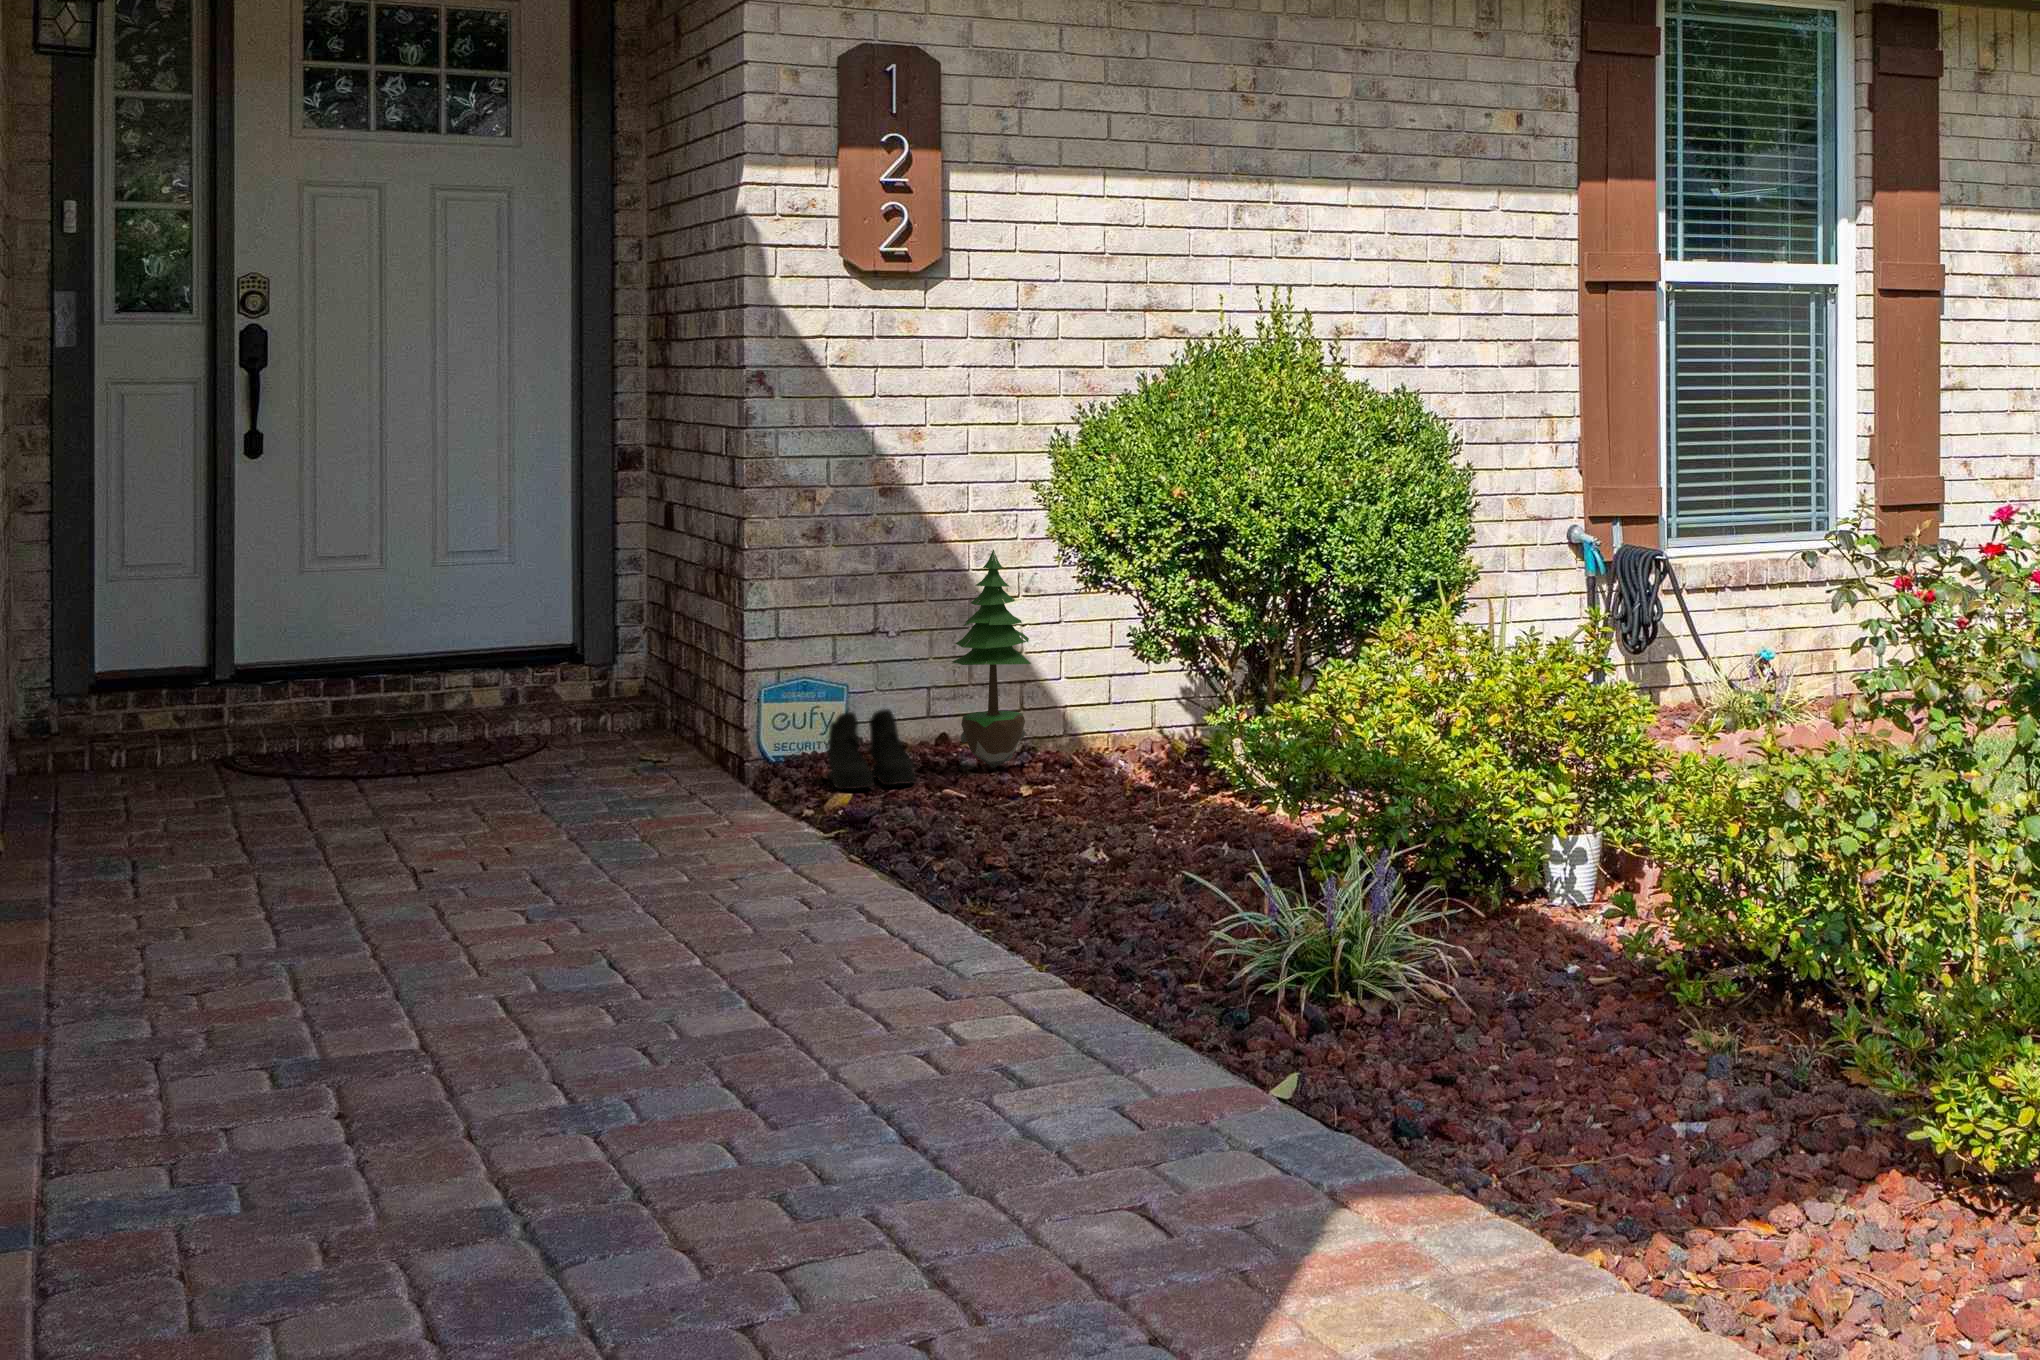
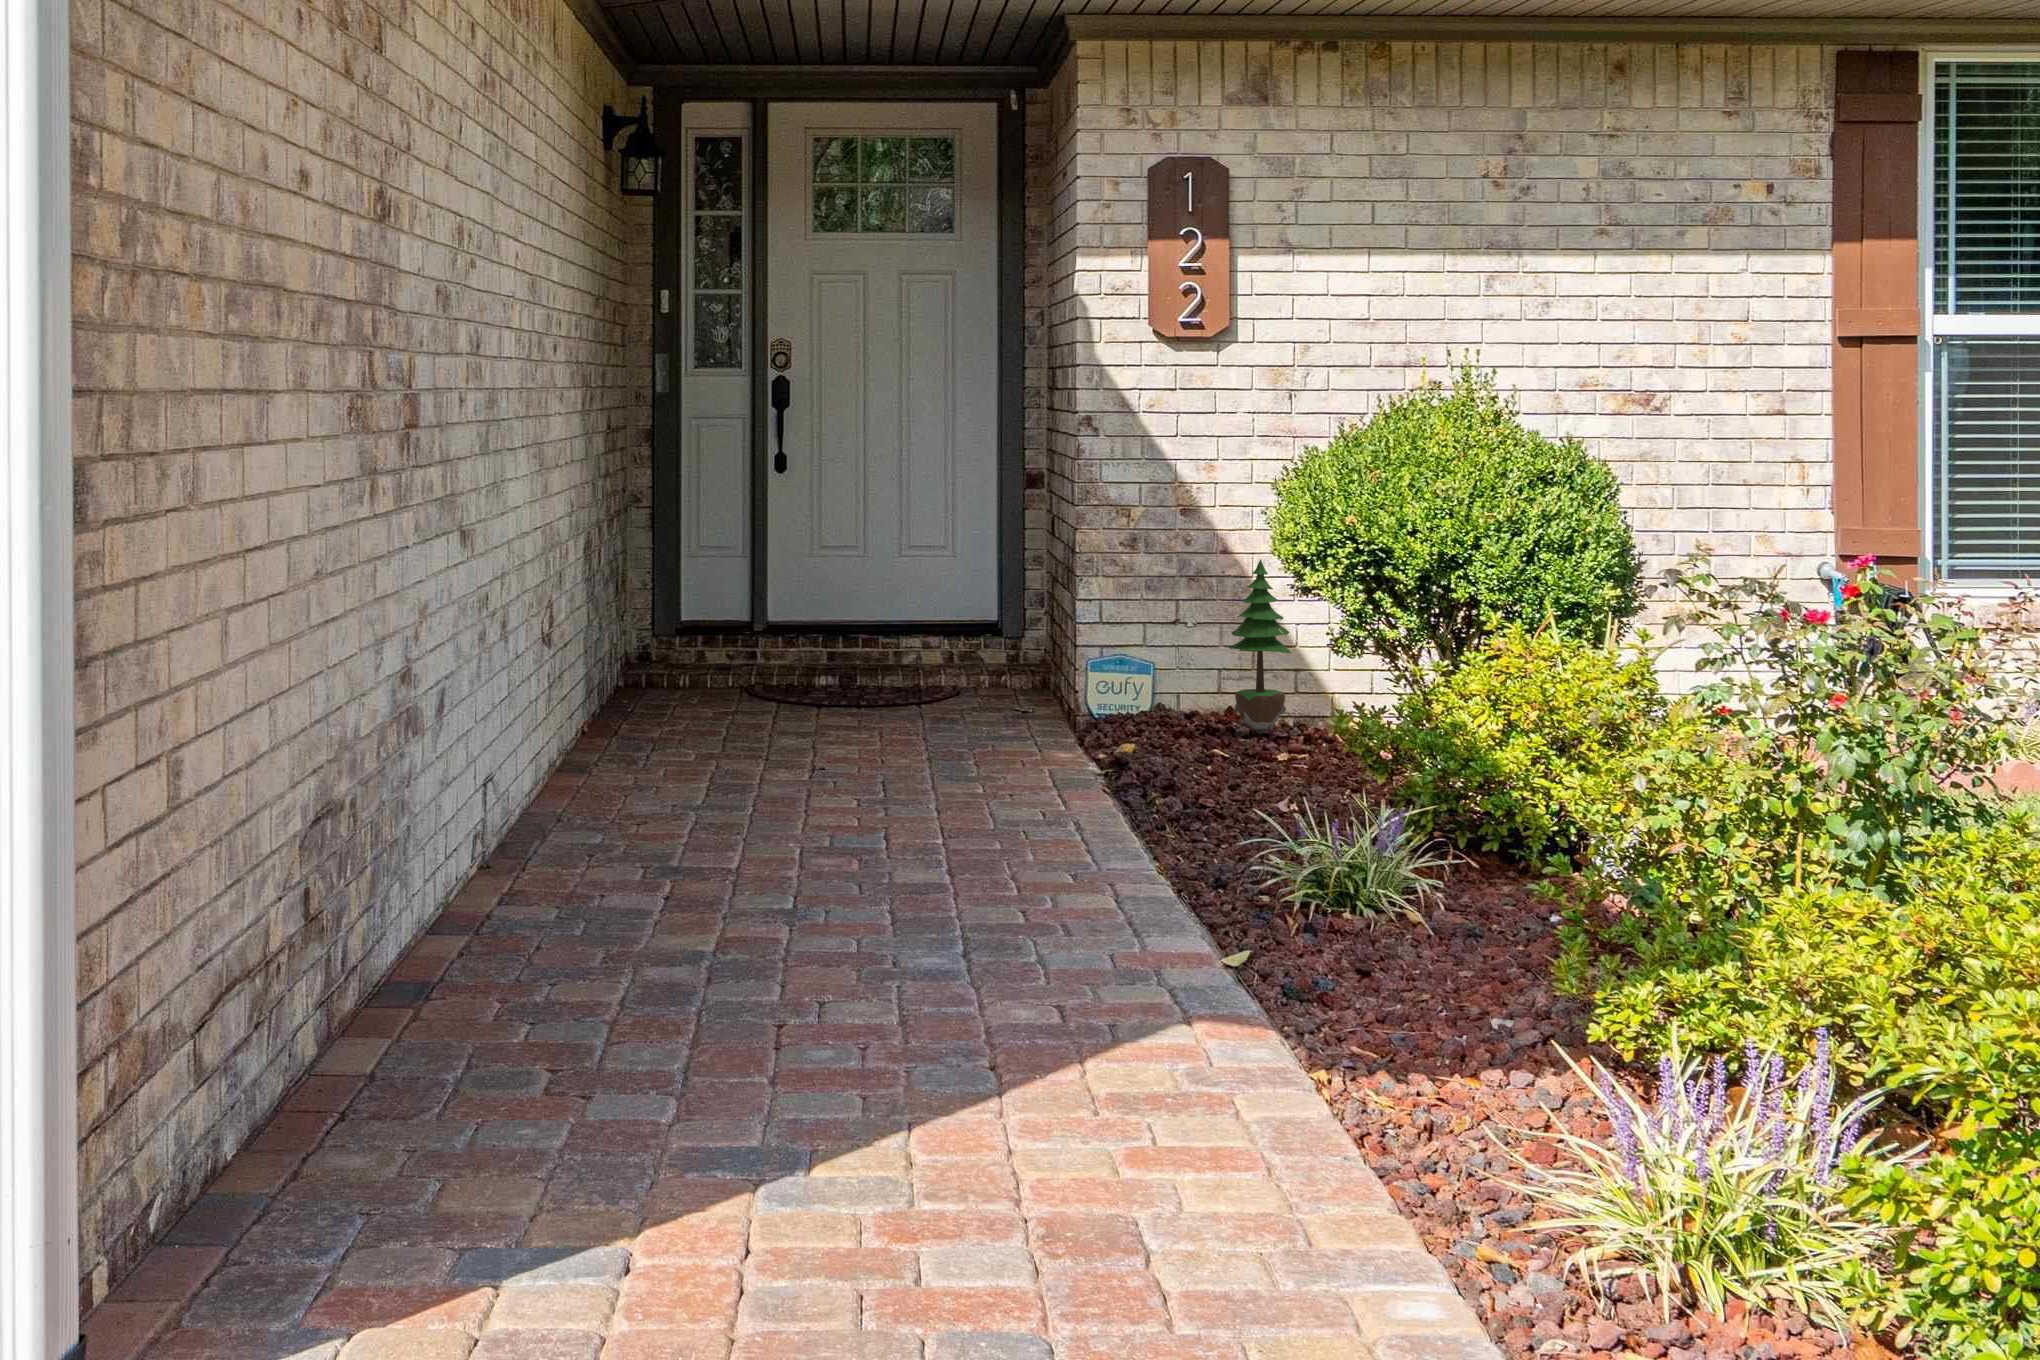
boots: present [827,709,916,790] -> none [1131,680,1192,738]

